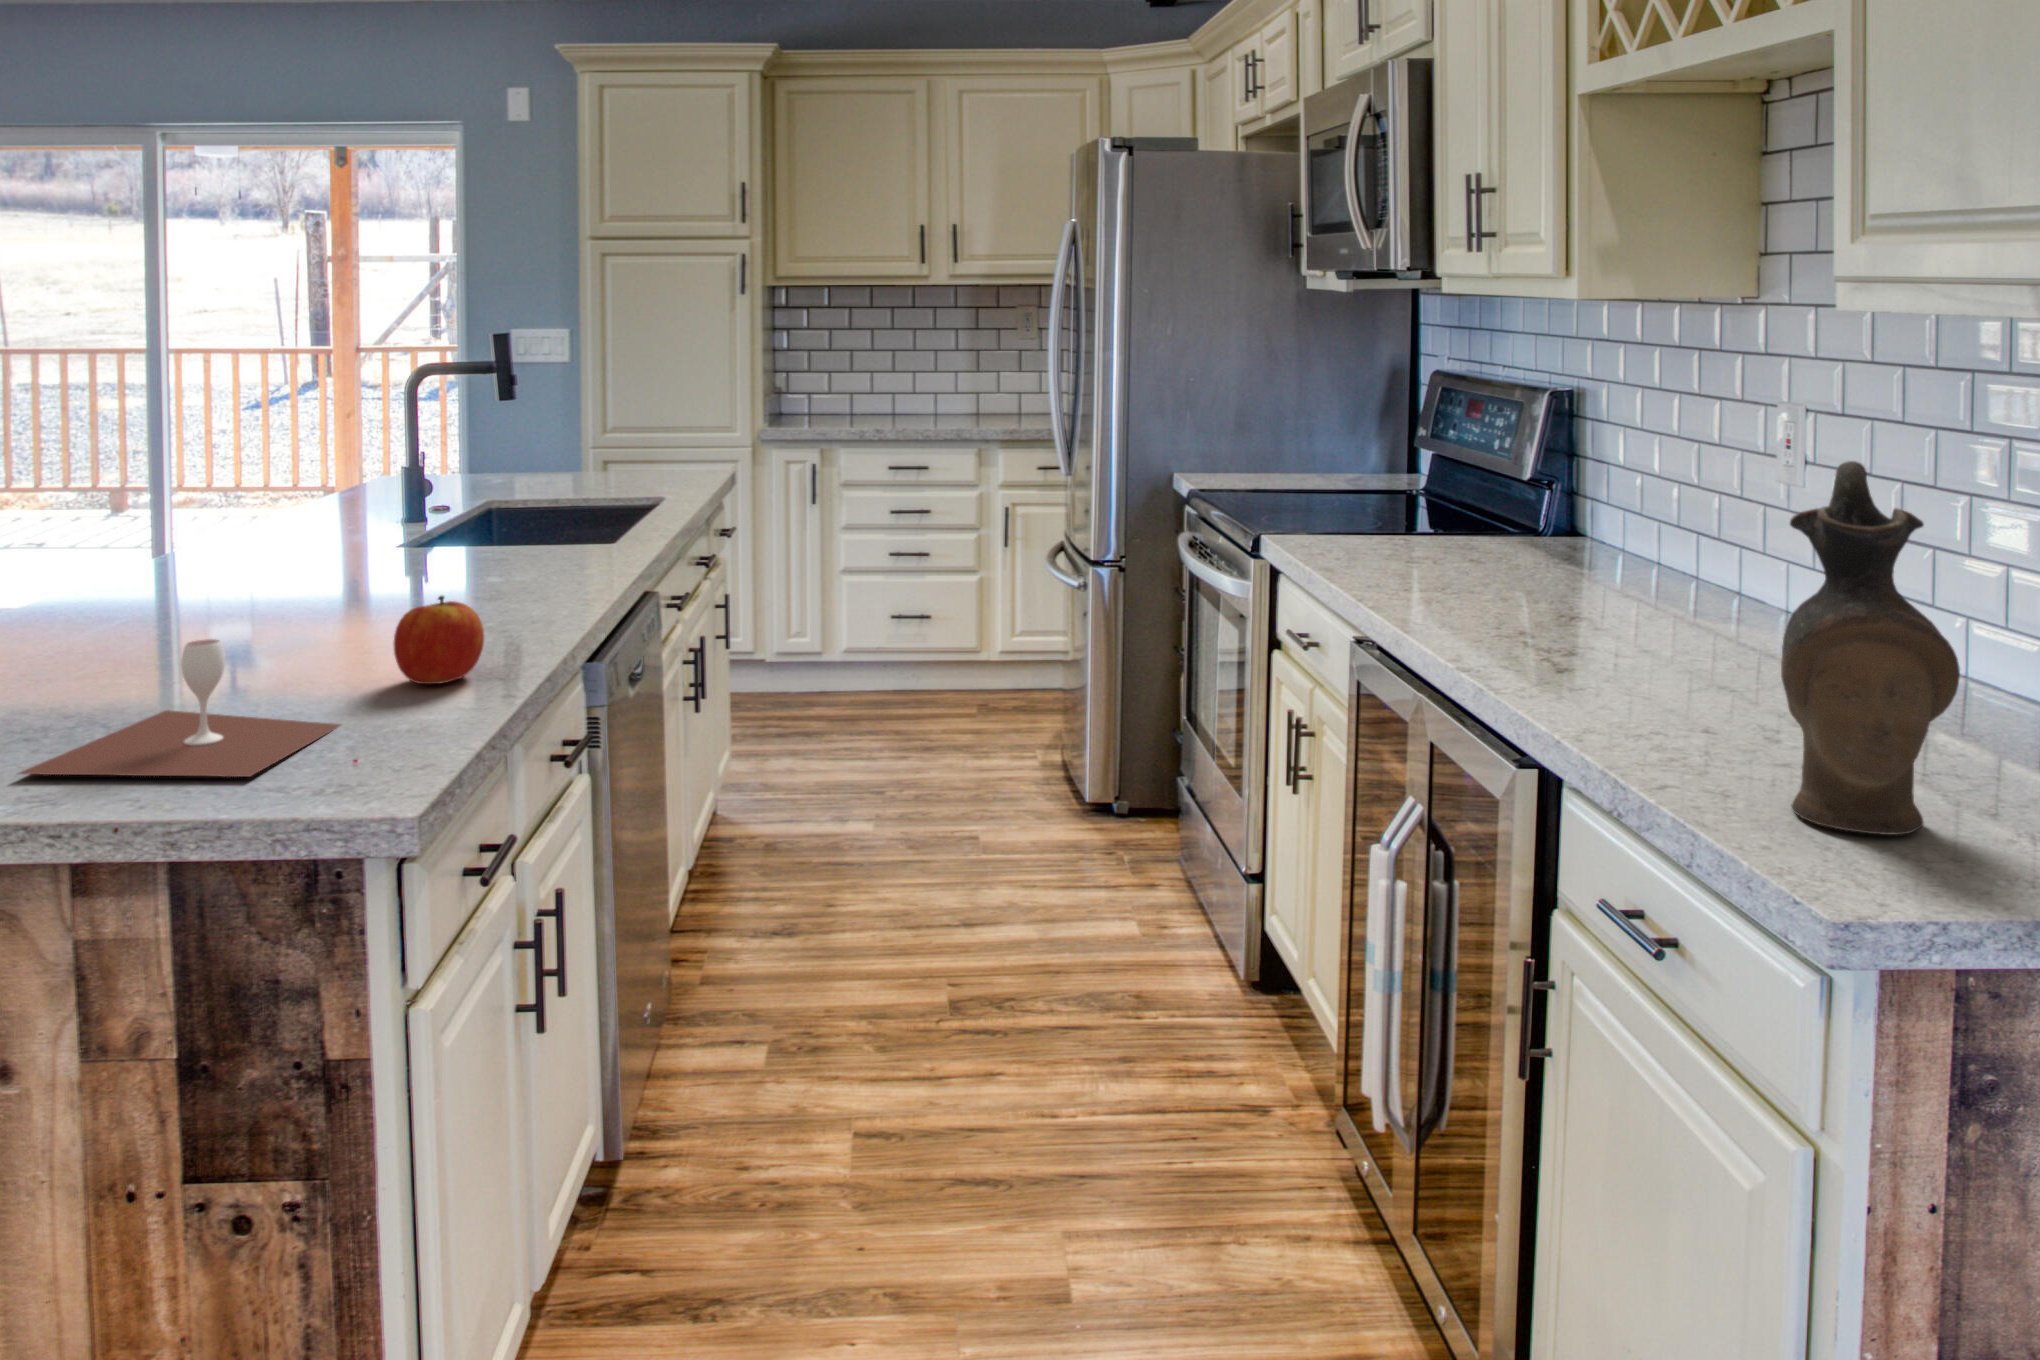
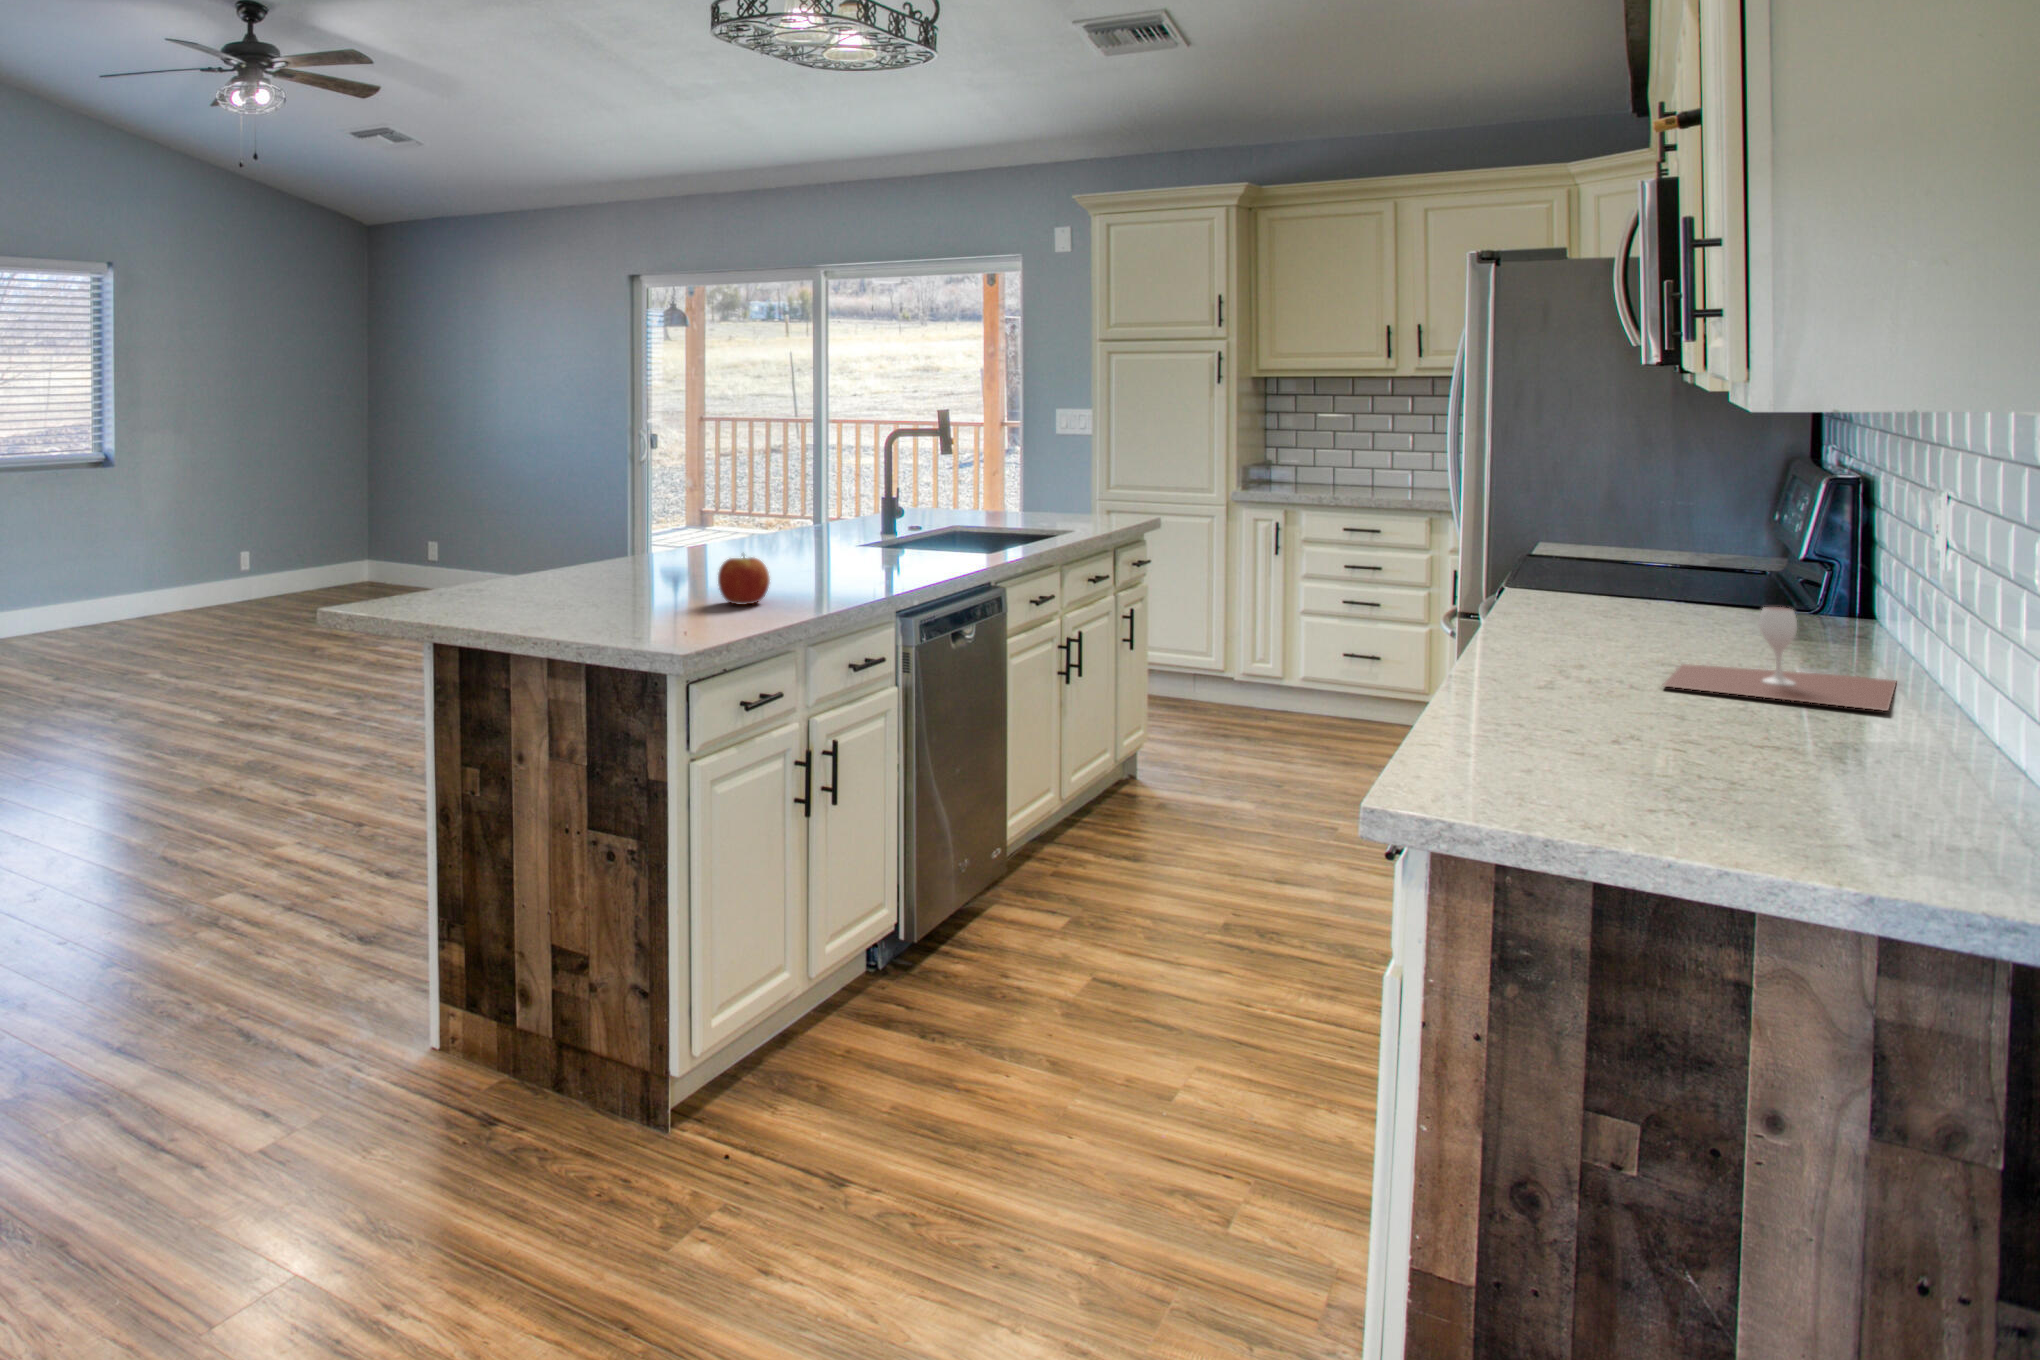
ceramic pitcher: present [1781,461,1960,835] -> none [1473,505,1619,795]
wine glass: present [19,639,341,777] -> present [1662,607,1896,711]

